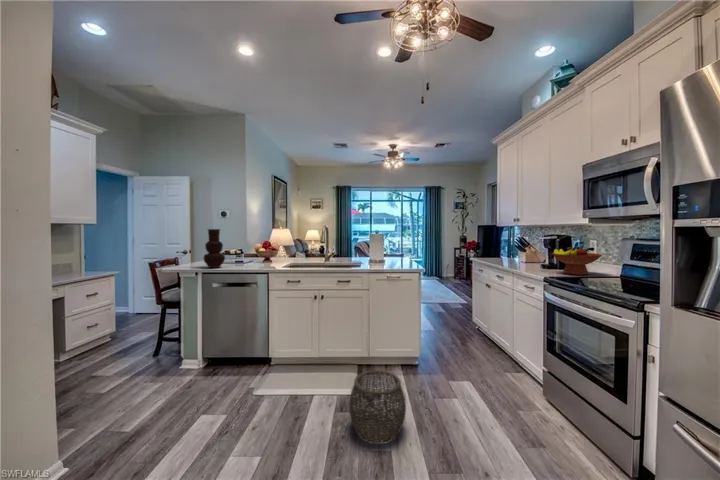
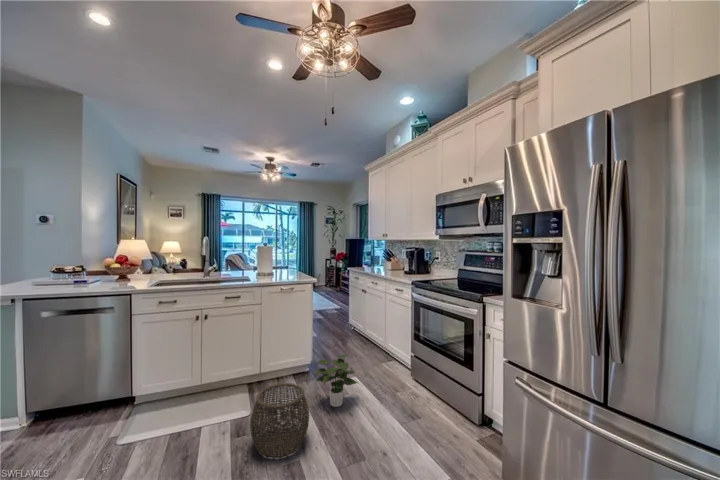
vase: present [204,229,225,268] -> none [27,240,65,292]
fruit bowl: present [552,247,602,275] -> none [415,257,448,278]
potted plant: none [417,353,468,407] -> present [315,355,358,407]

